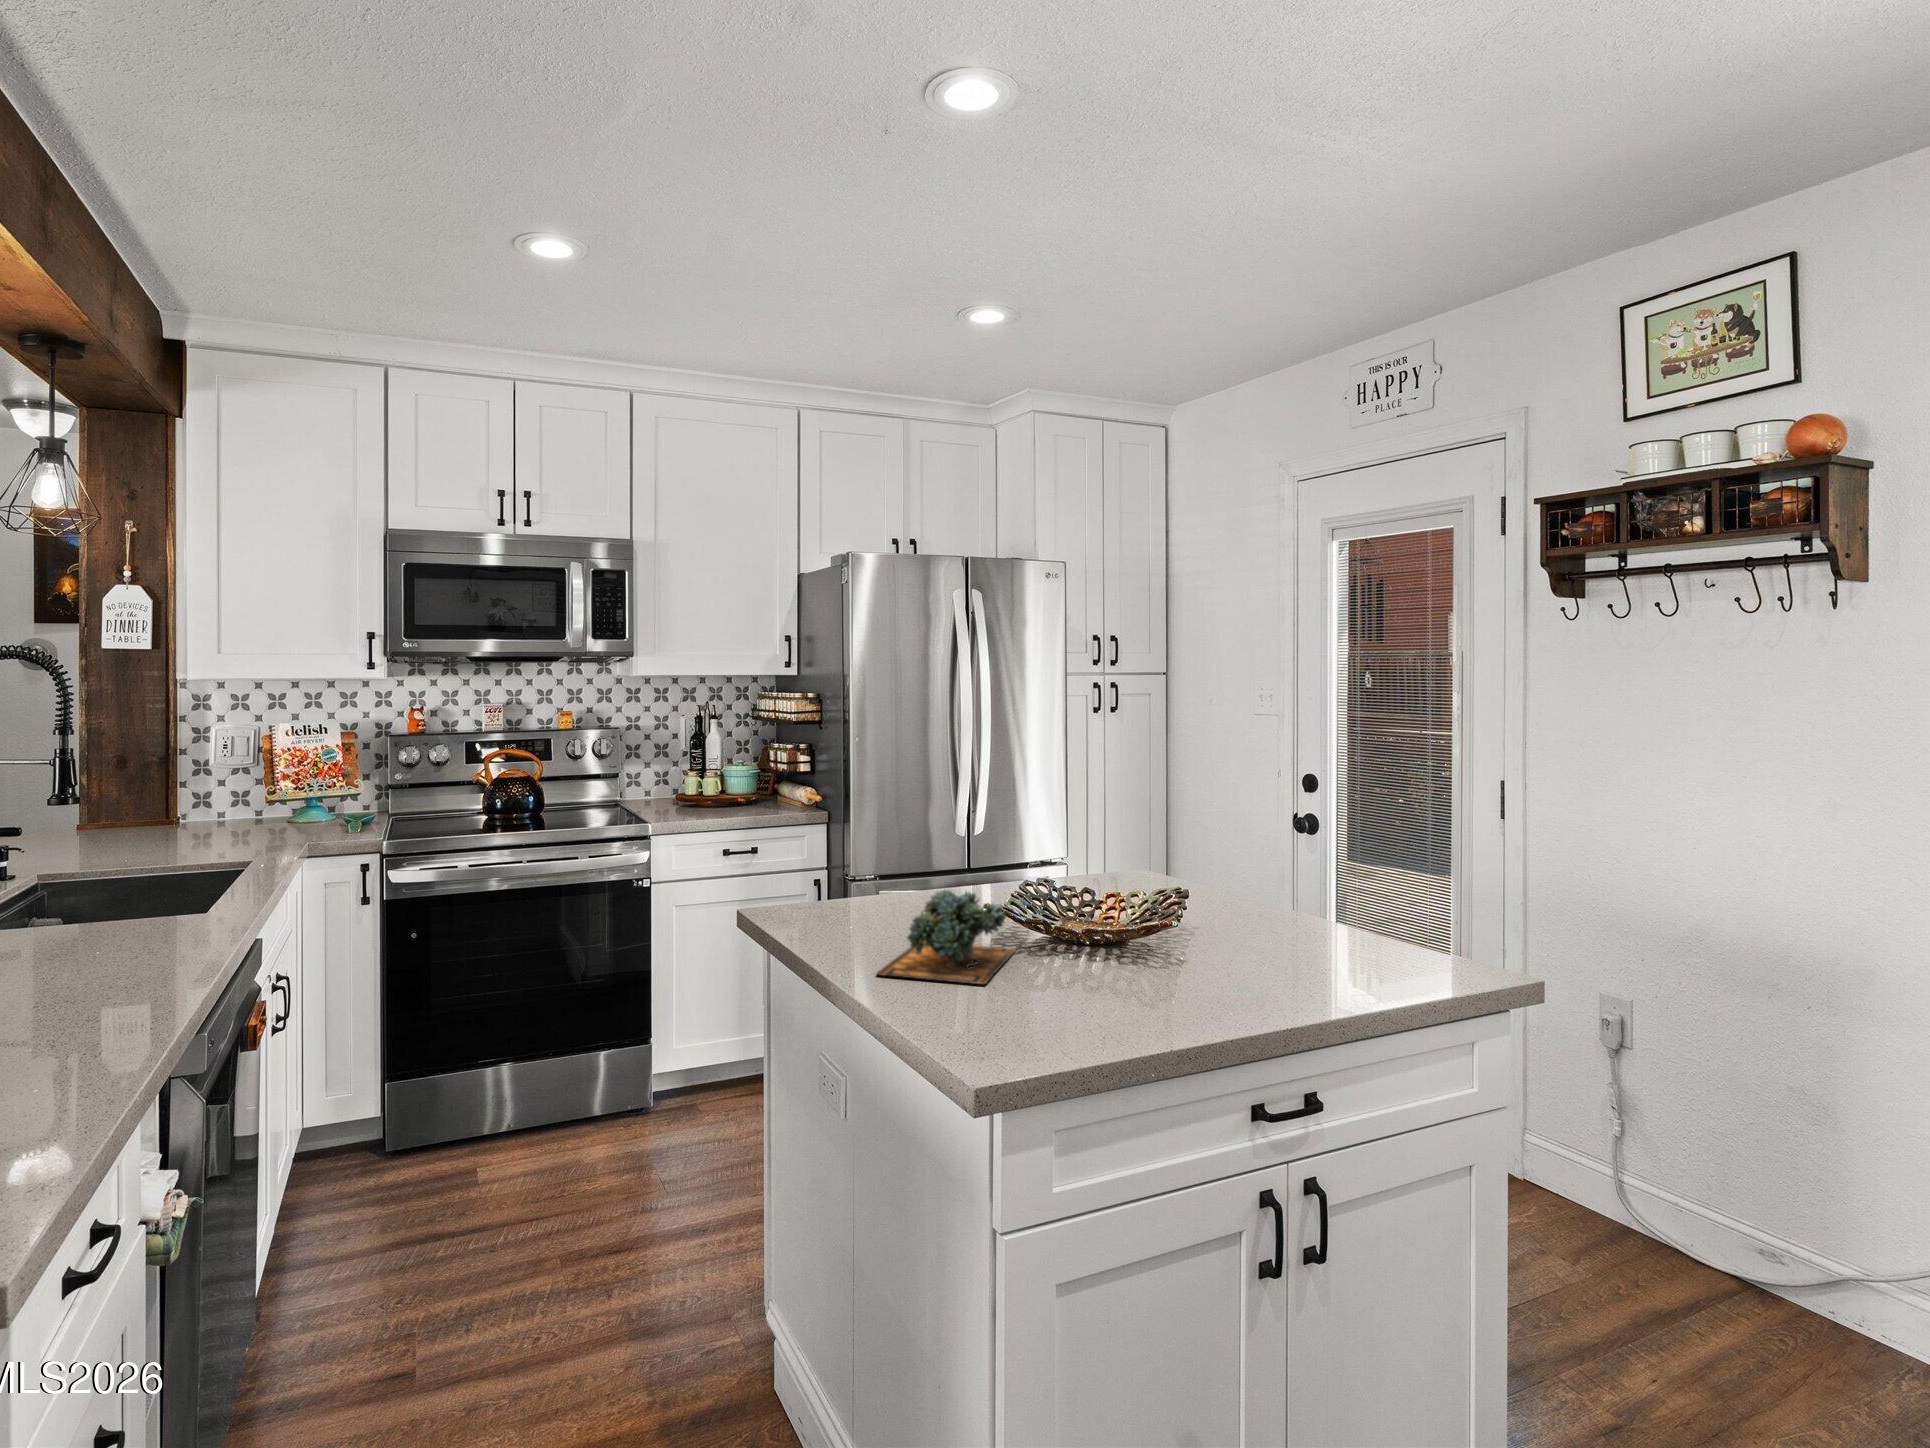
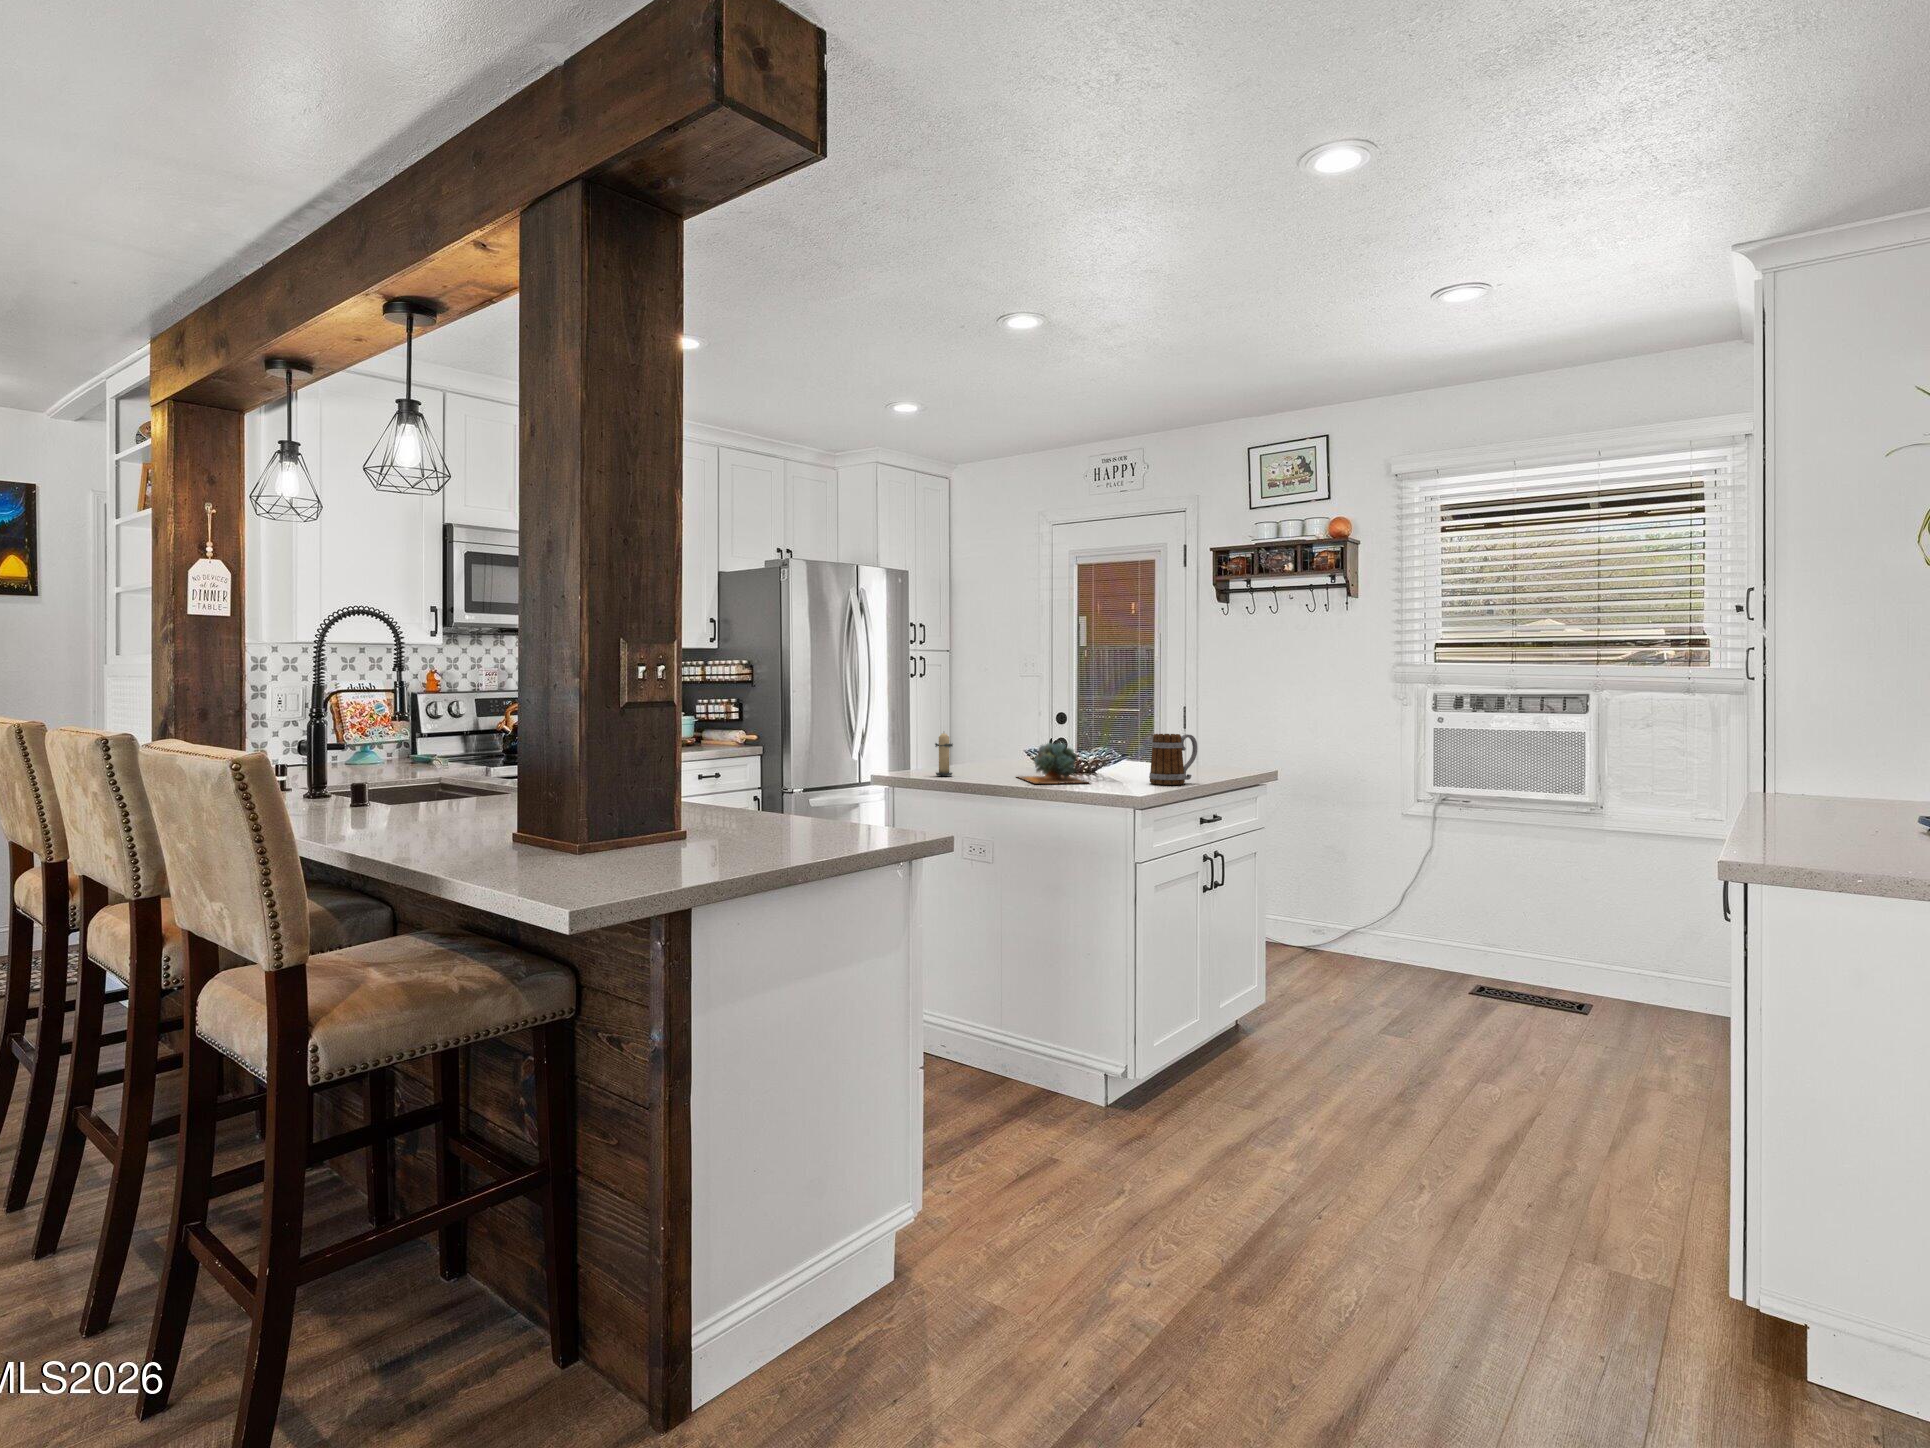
candle: none [800,845,838,926] -> present [935,733,953,775]
mug: none [1095,897,1205,1015] -> present [1149,734,1197,785]

